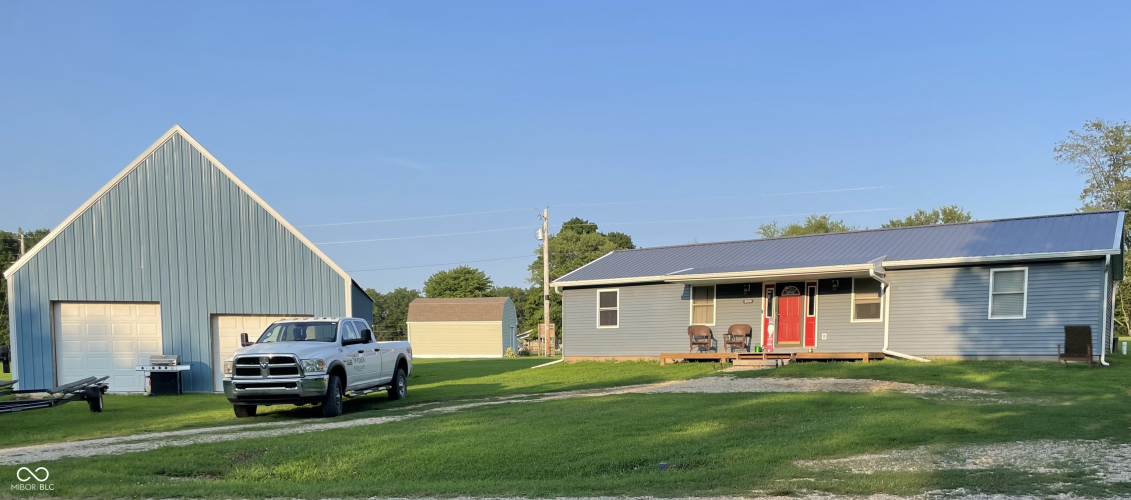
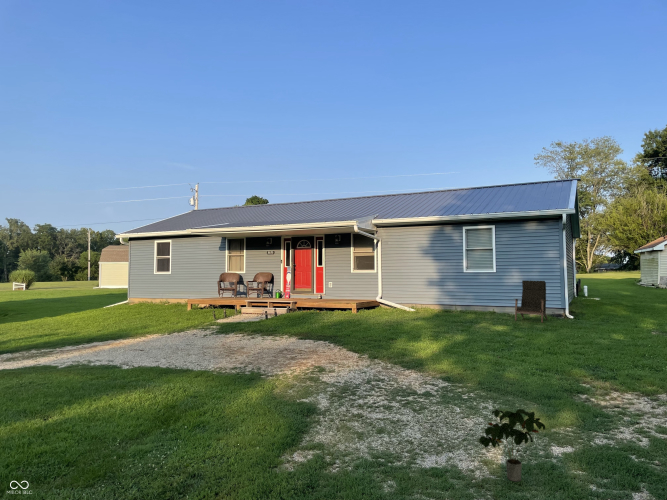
potted plant: none [1063,376,1099,411] -> present [479,409,545,481]

